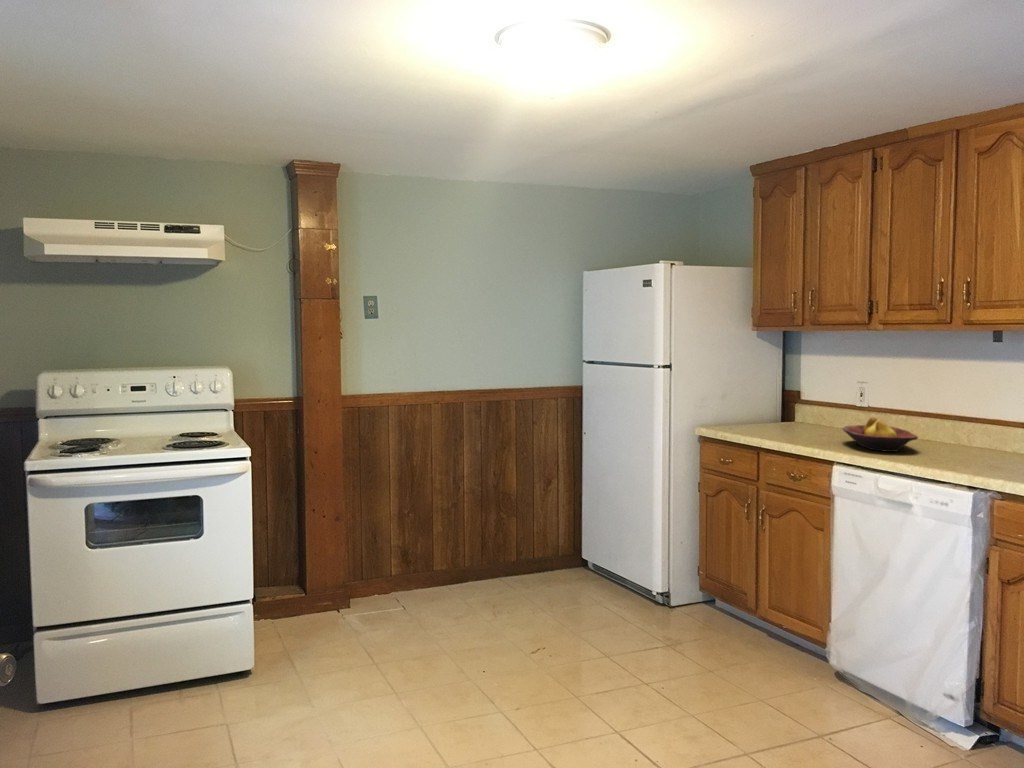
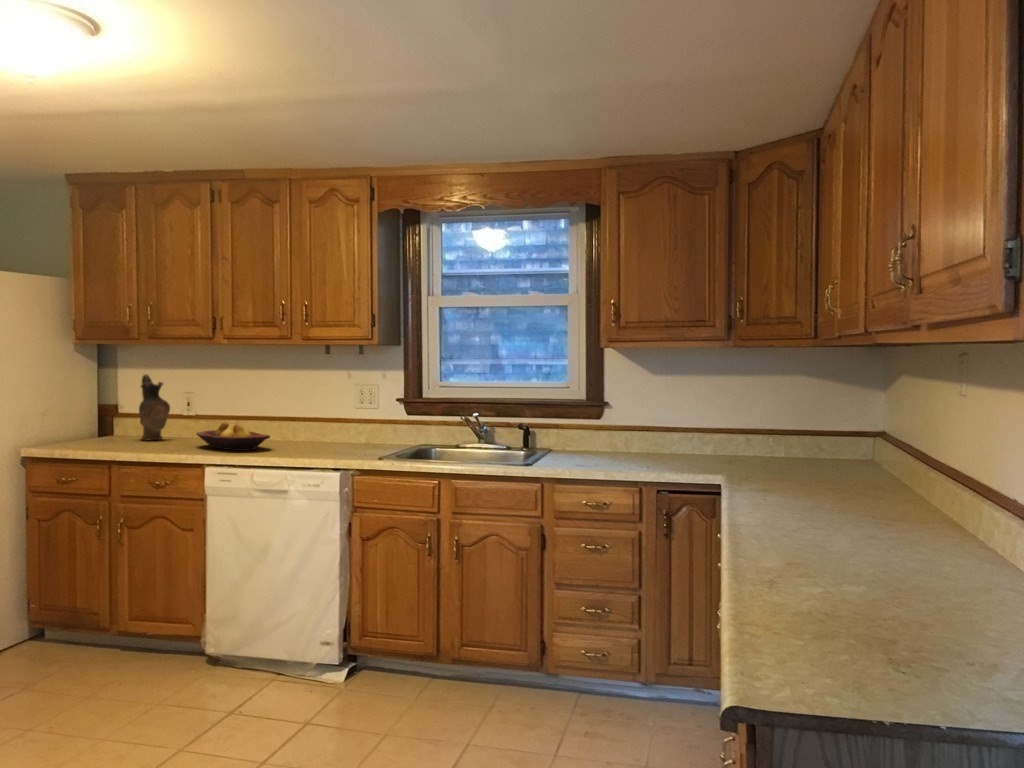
ceramic pitcher: none [806,362,836,430] -> present [139,375,170,440]

